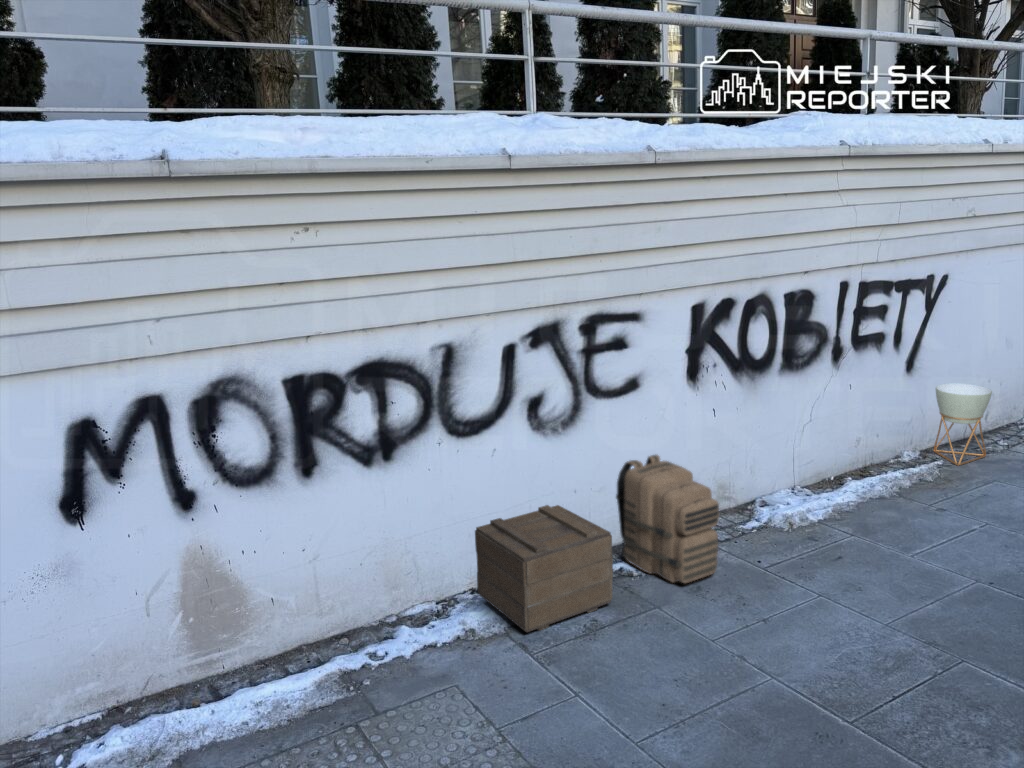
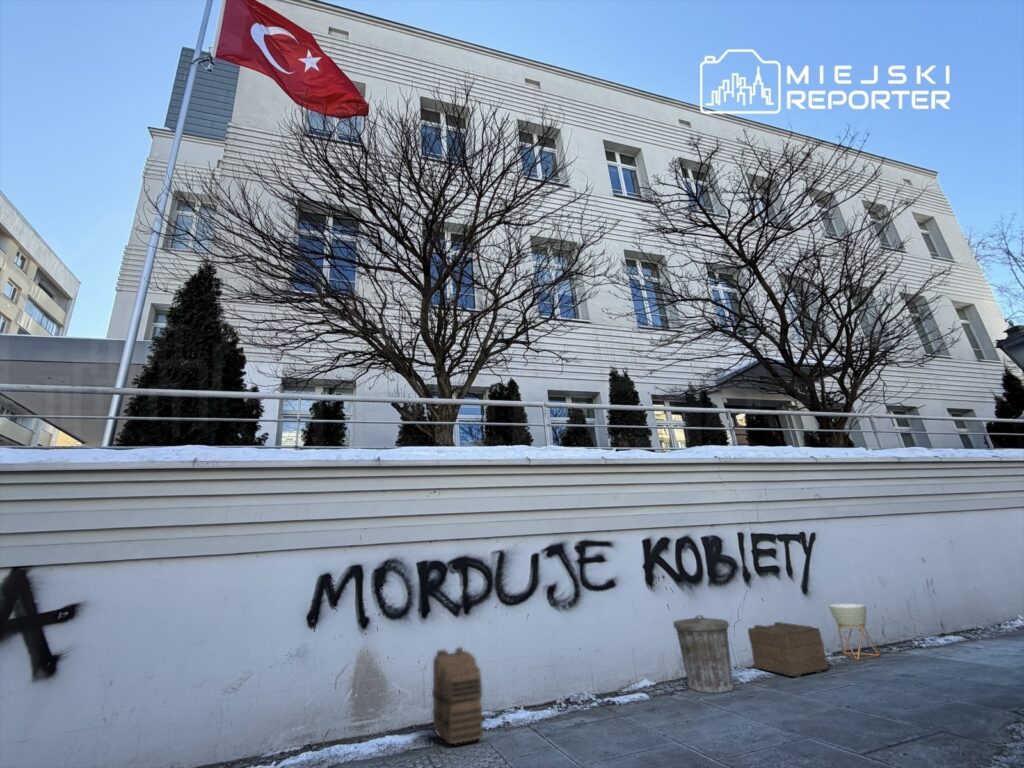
trash can: none [725,428,817,544] -> present [674,615,734,693]
backpack: present [616,455,719,583] -> present [432,647,484,744]
wooden crate: present [475,505,613,632] -> present [748,622,828,677]

